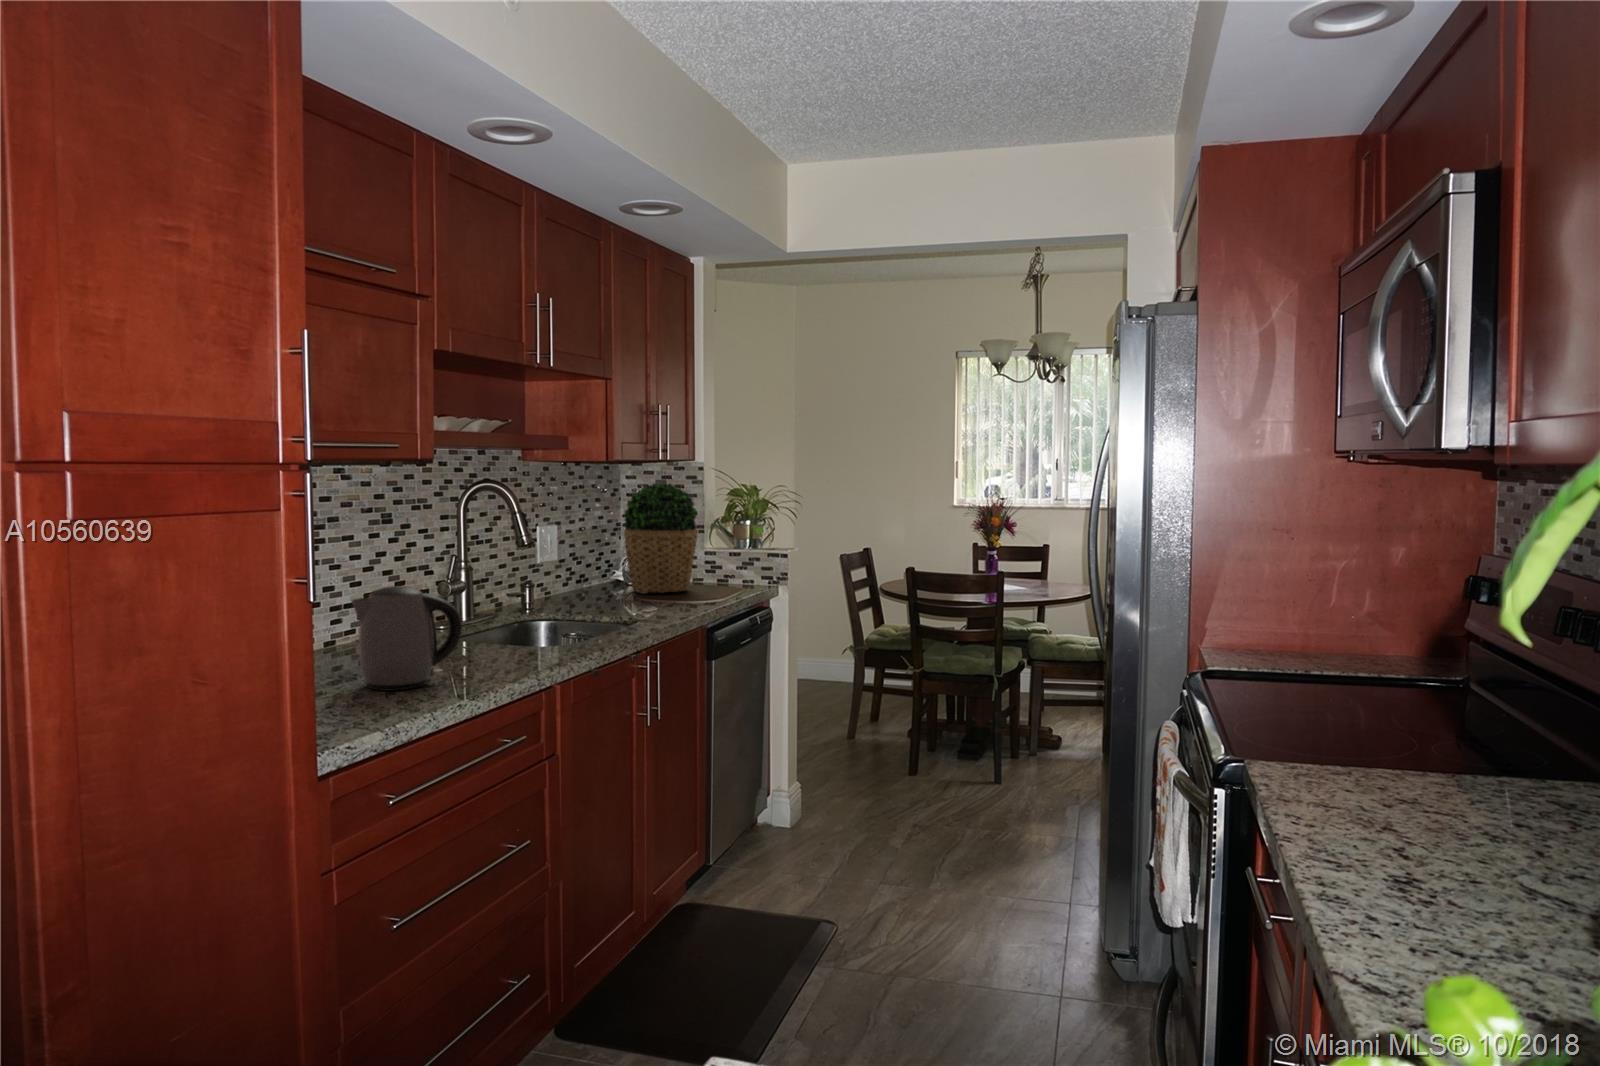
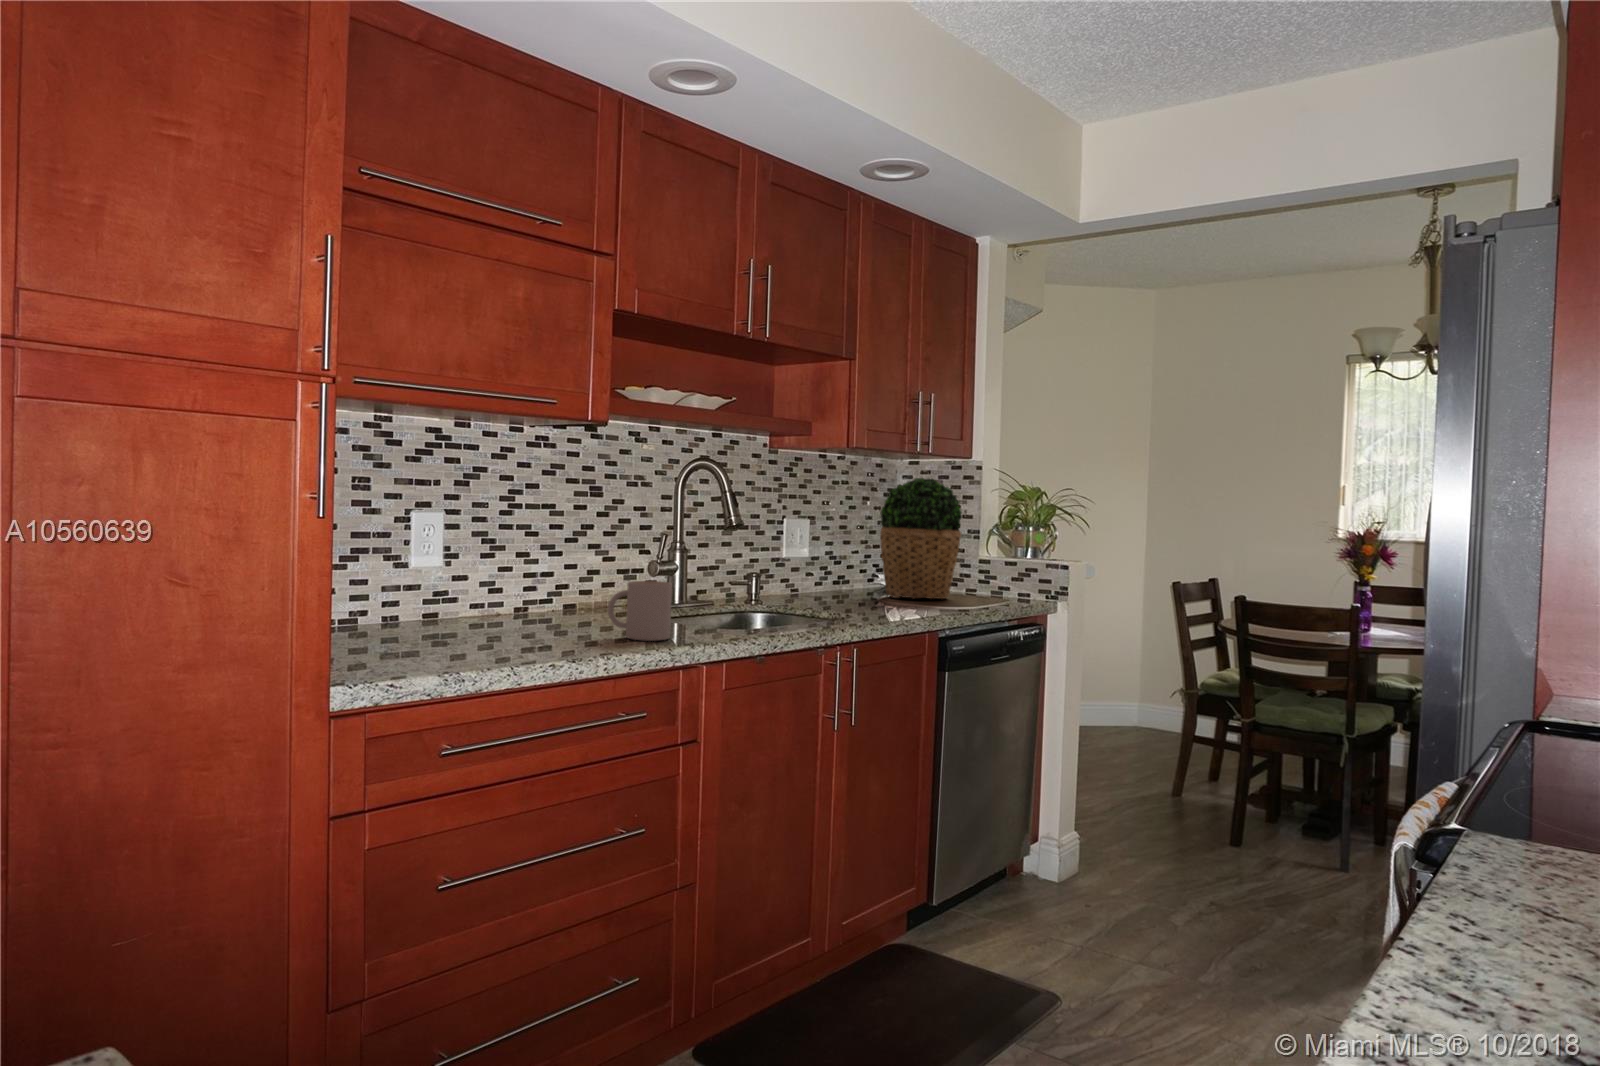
kettle: present [352,586,462,691] -> none [481,540,592,648]
mug: none [459,611,519,668] -> present [608,581,672,641]

